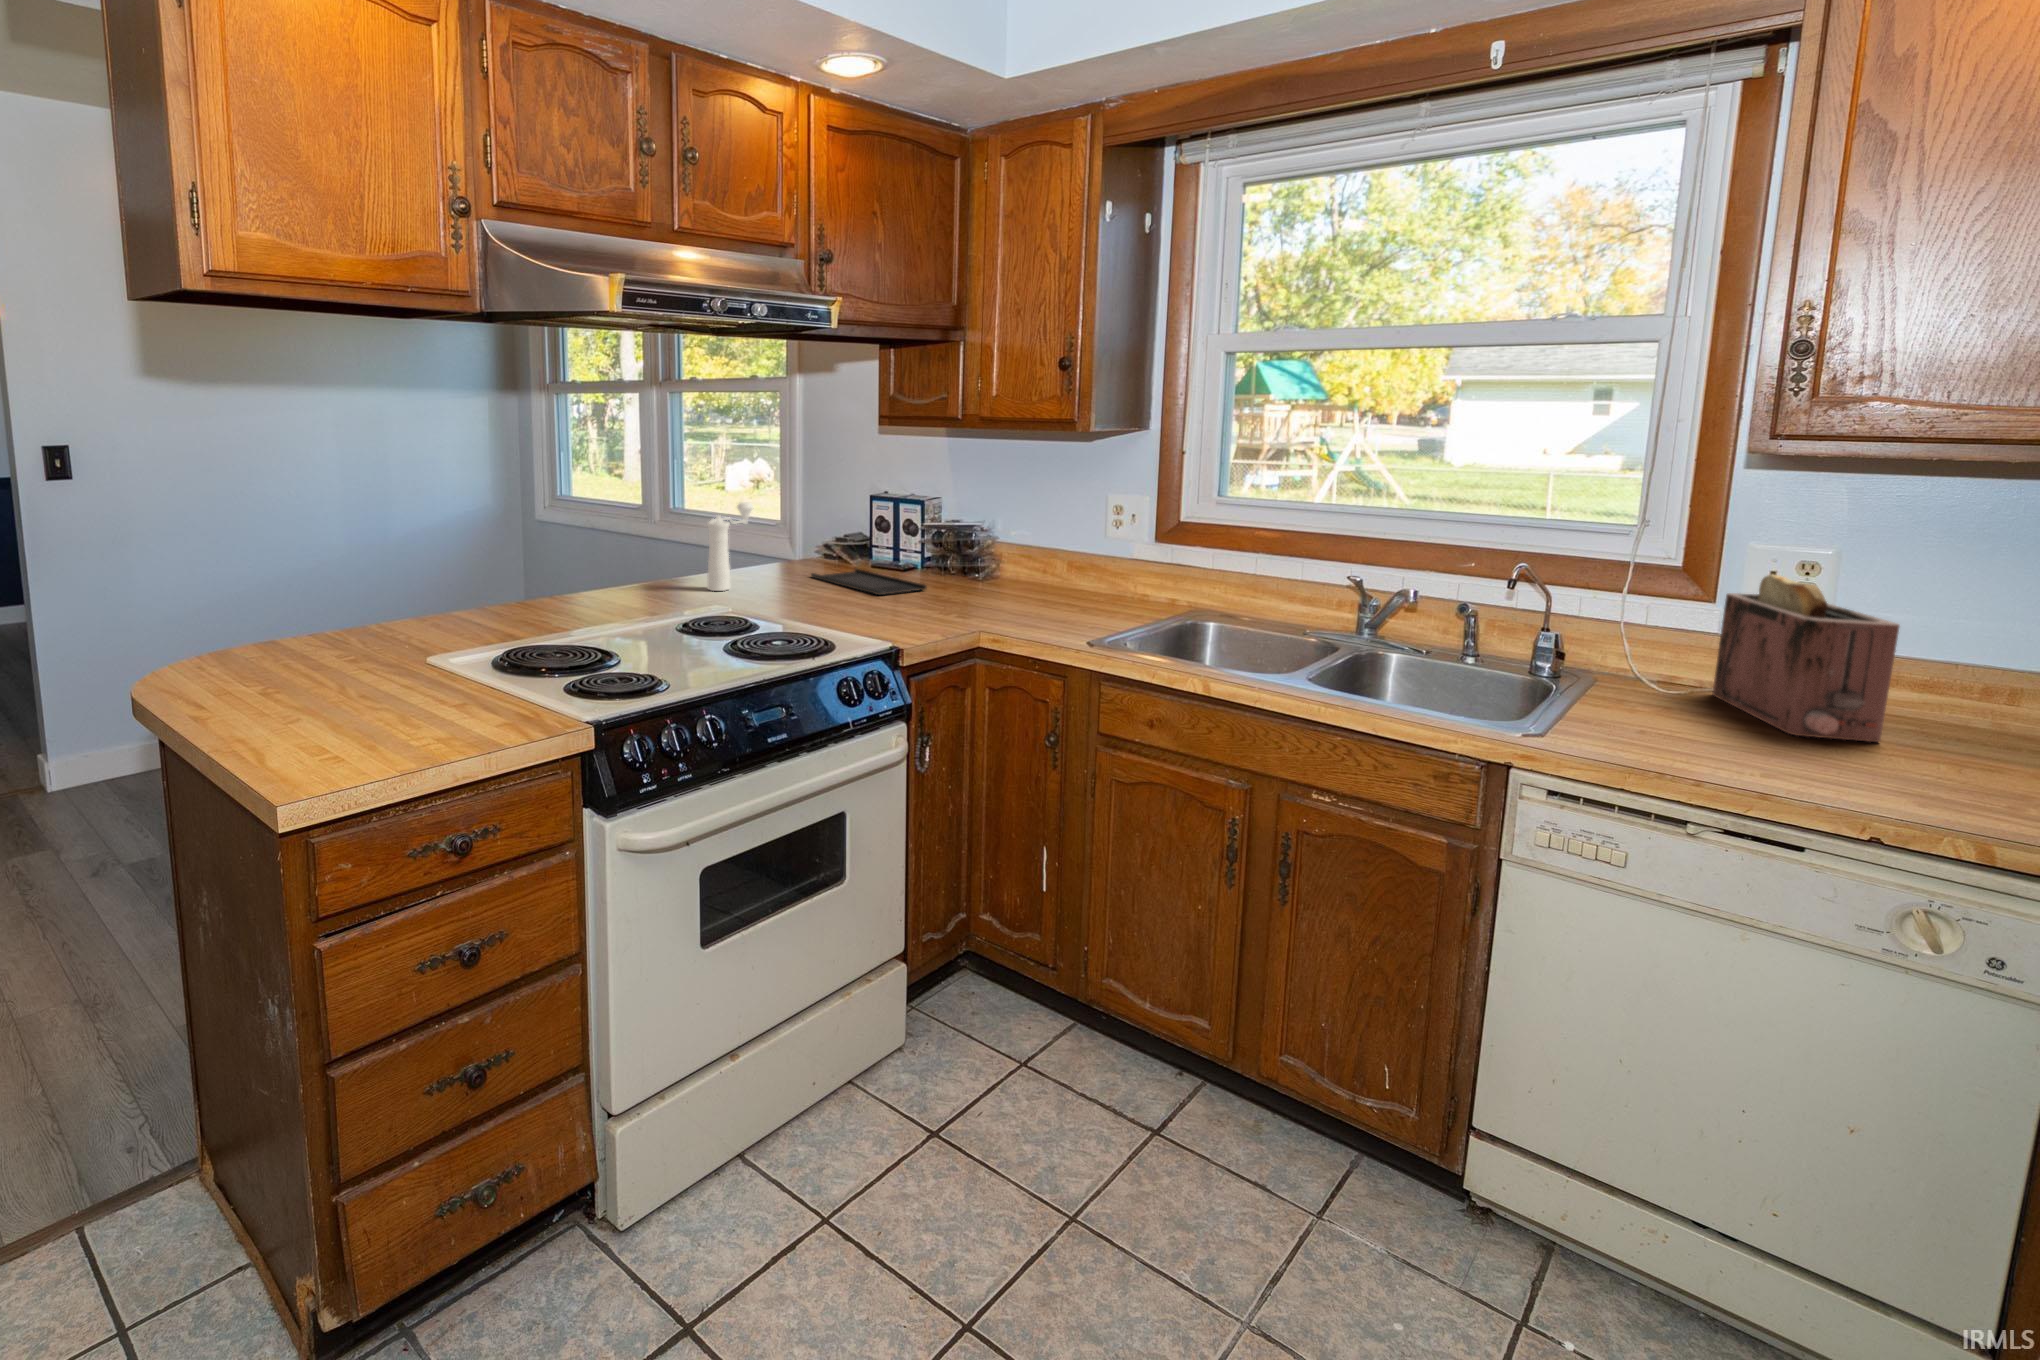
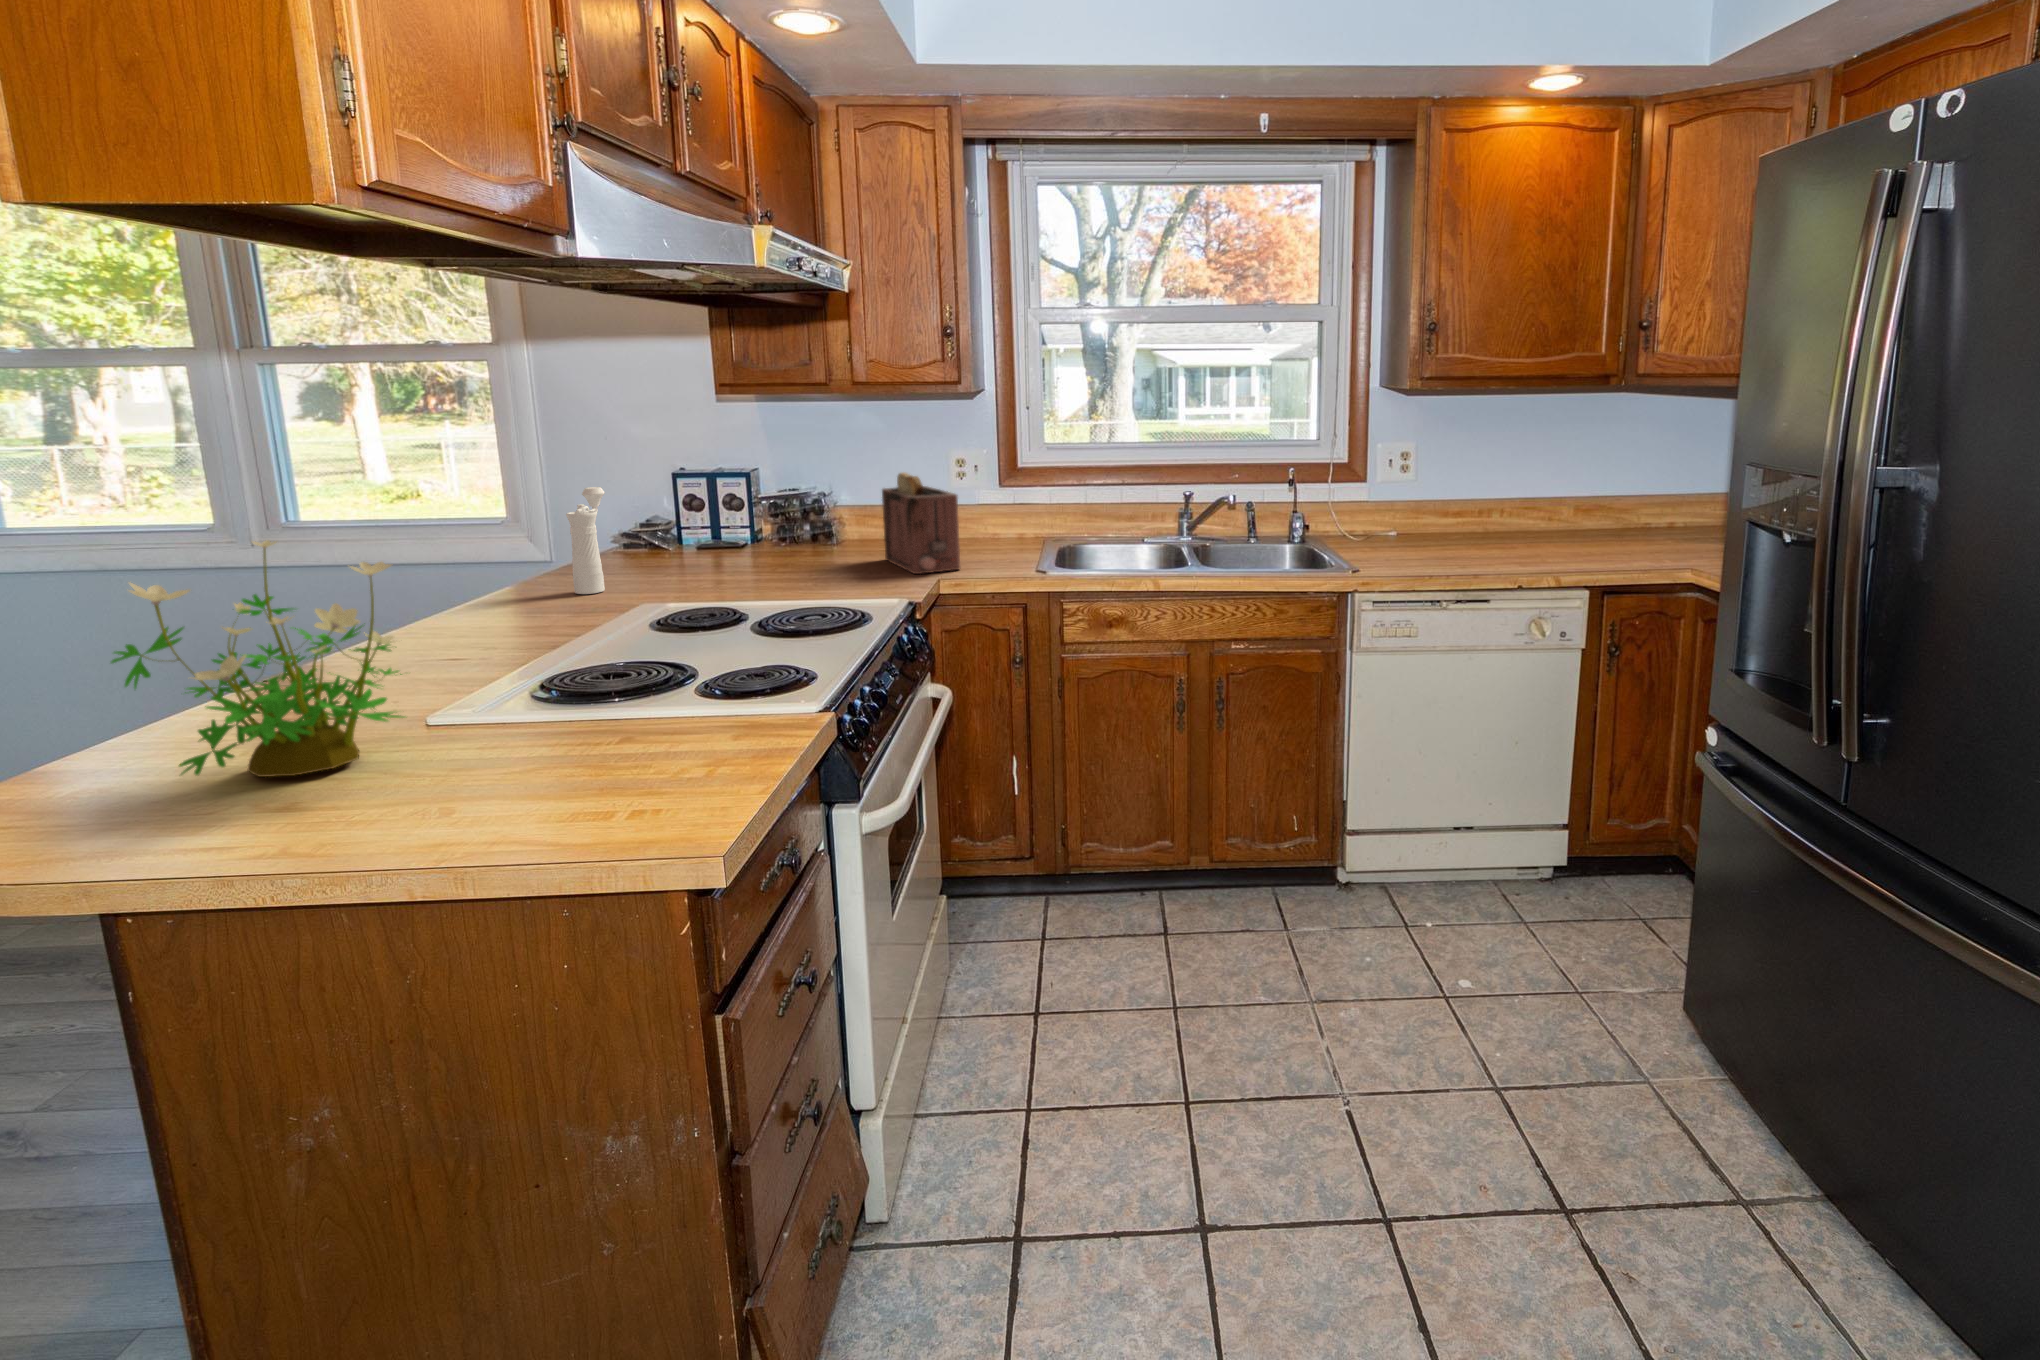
potted plant: none [230,516,363,678] -> present [111,540,404,777]
tray: present [811,569,926,595] -> none [657,552,809,569]
toaster: present [1712,575,1899,742] -> present [882,473,960,574]

